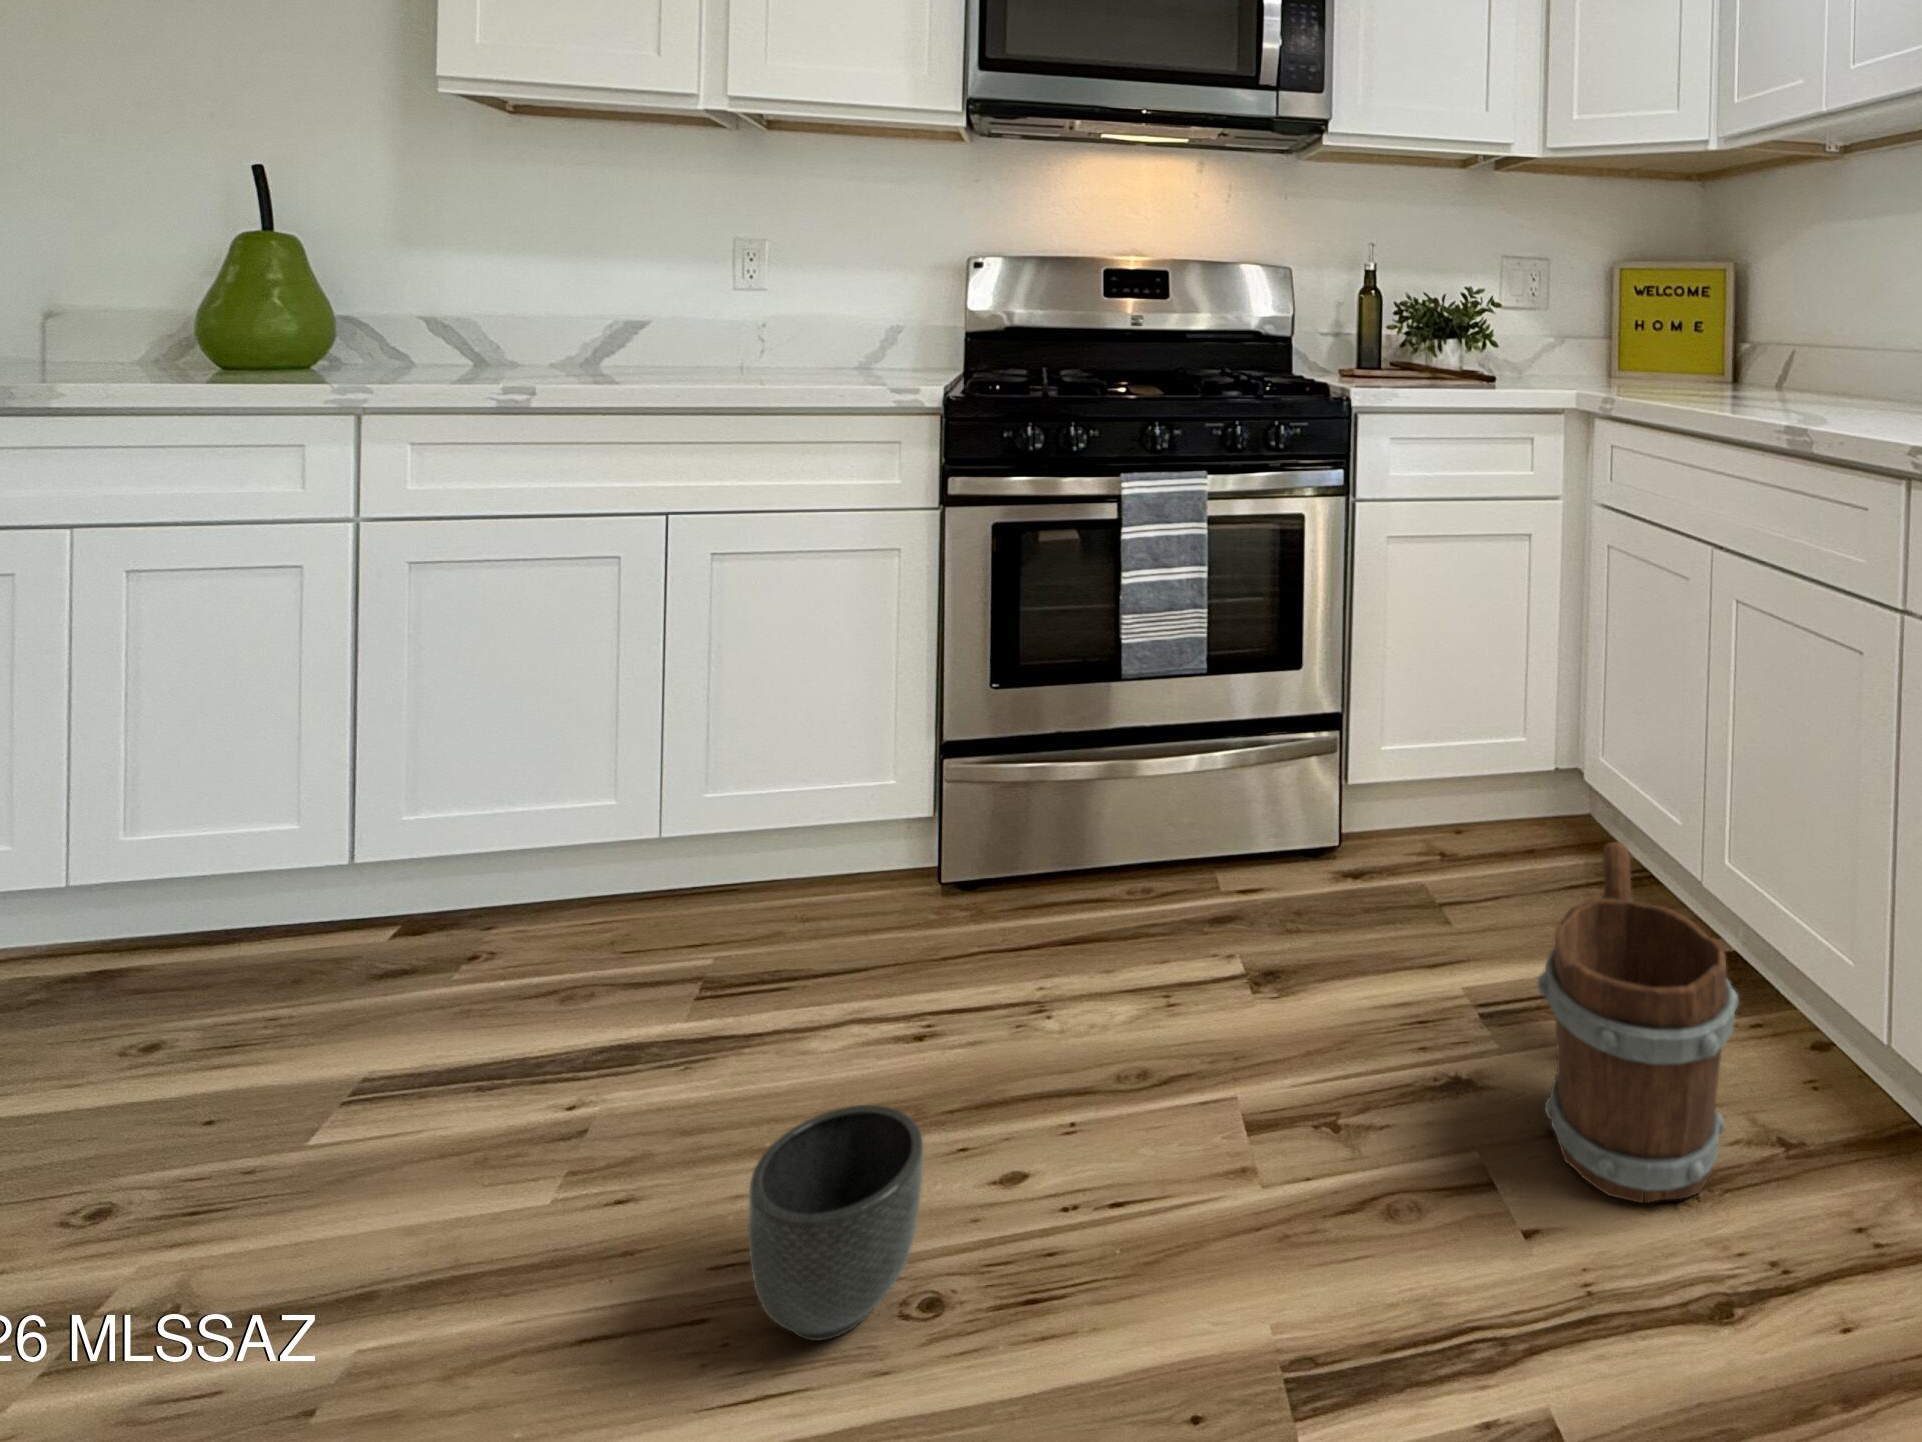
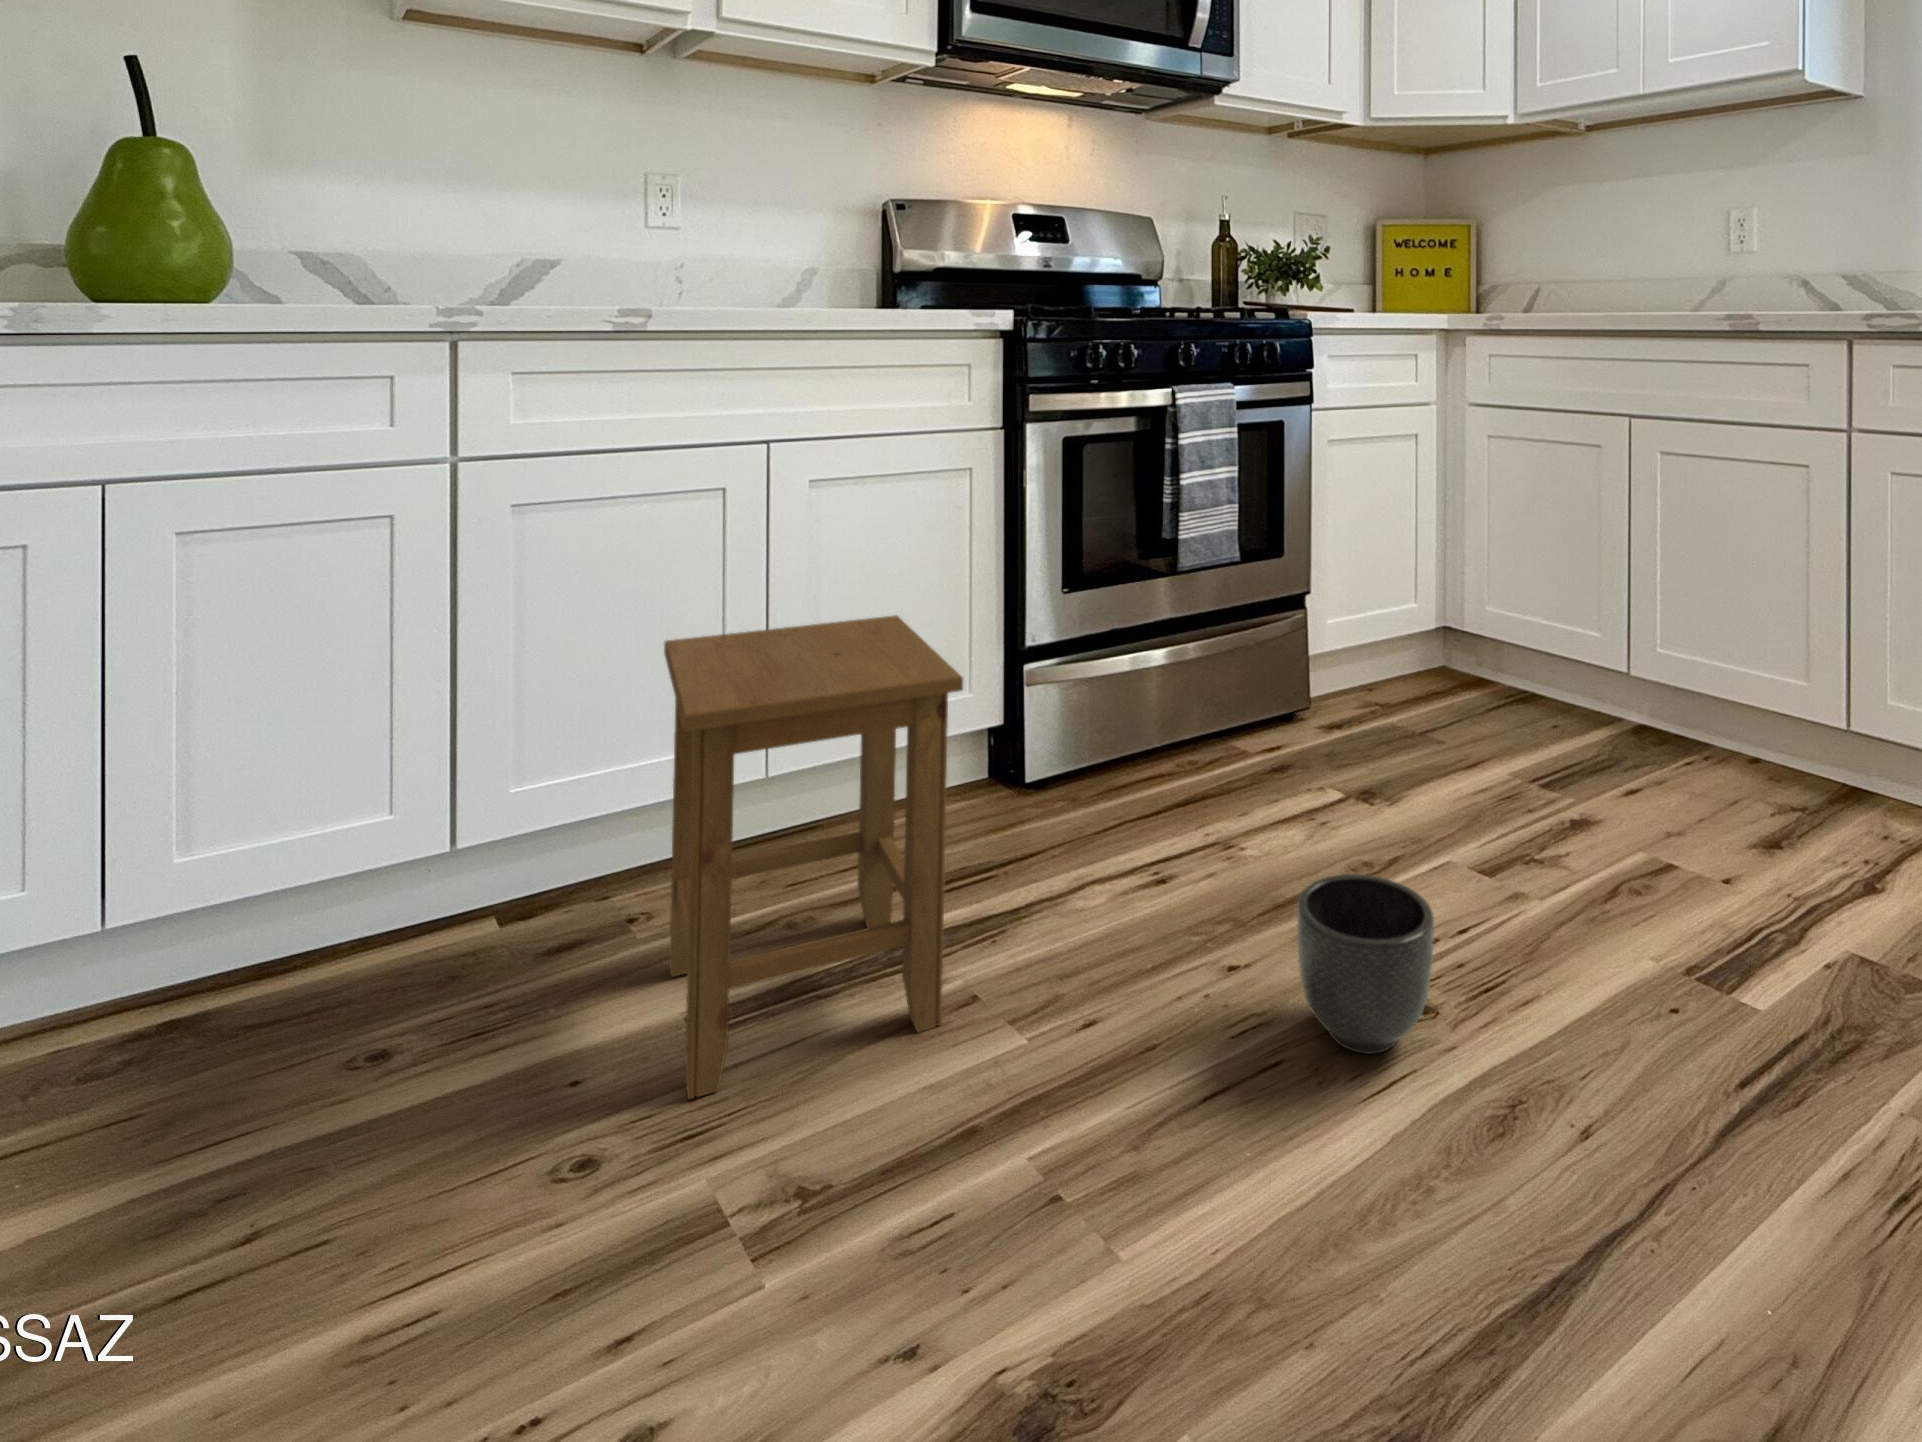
stool: none [248,712,665,1164] -> present [664,615,963,1099]
bucket: present [1538,842,1738,1203] -> none [1631,627,1810,850]

